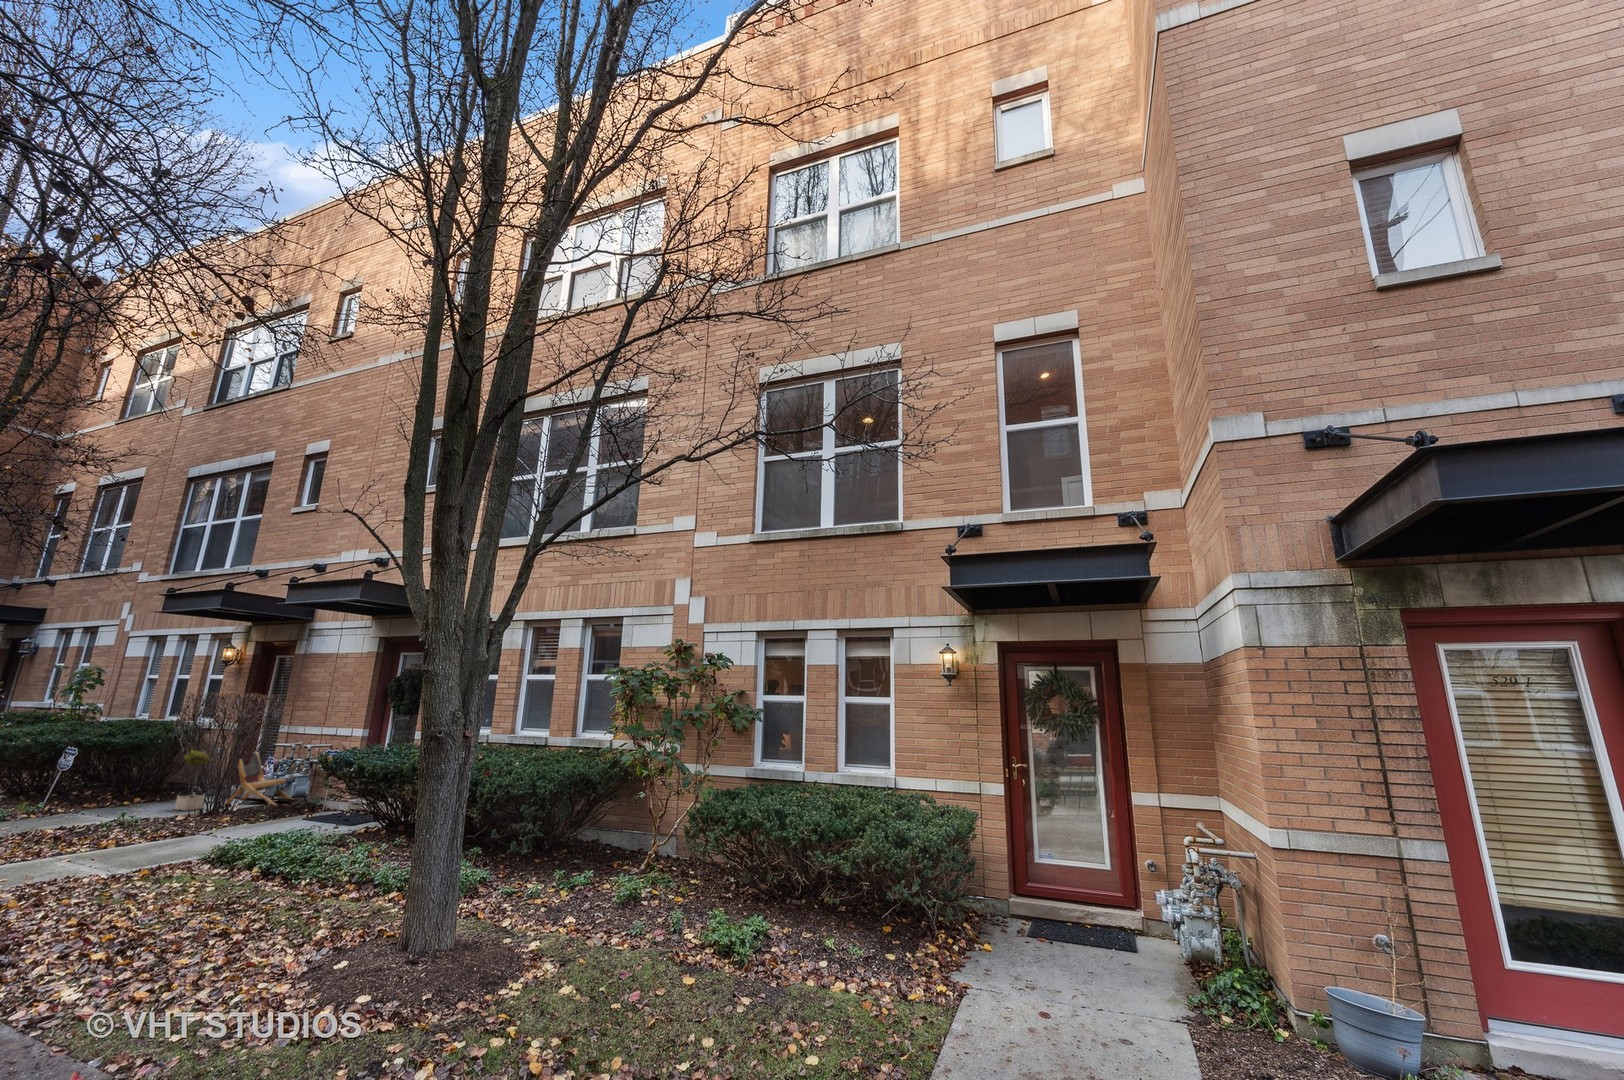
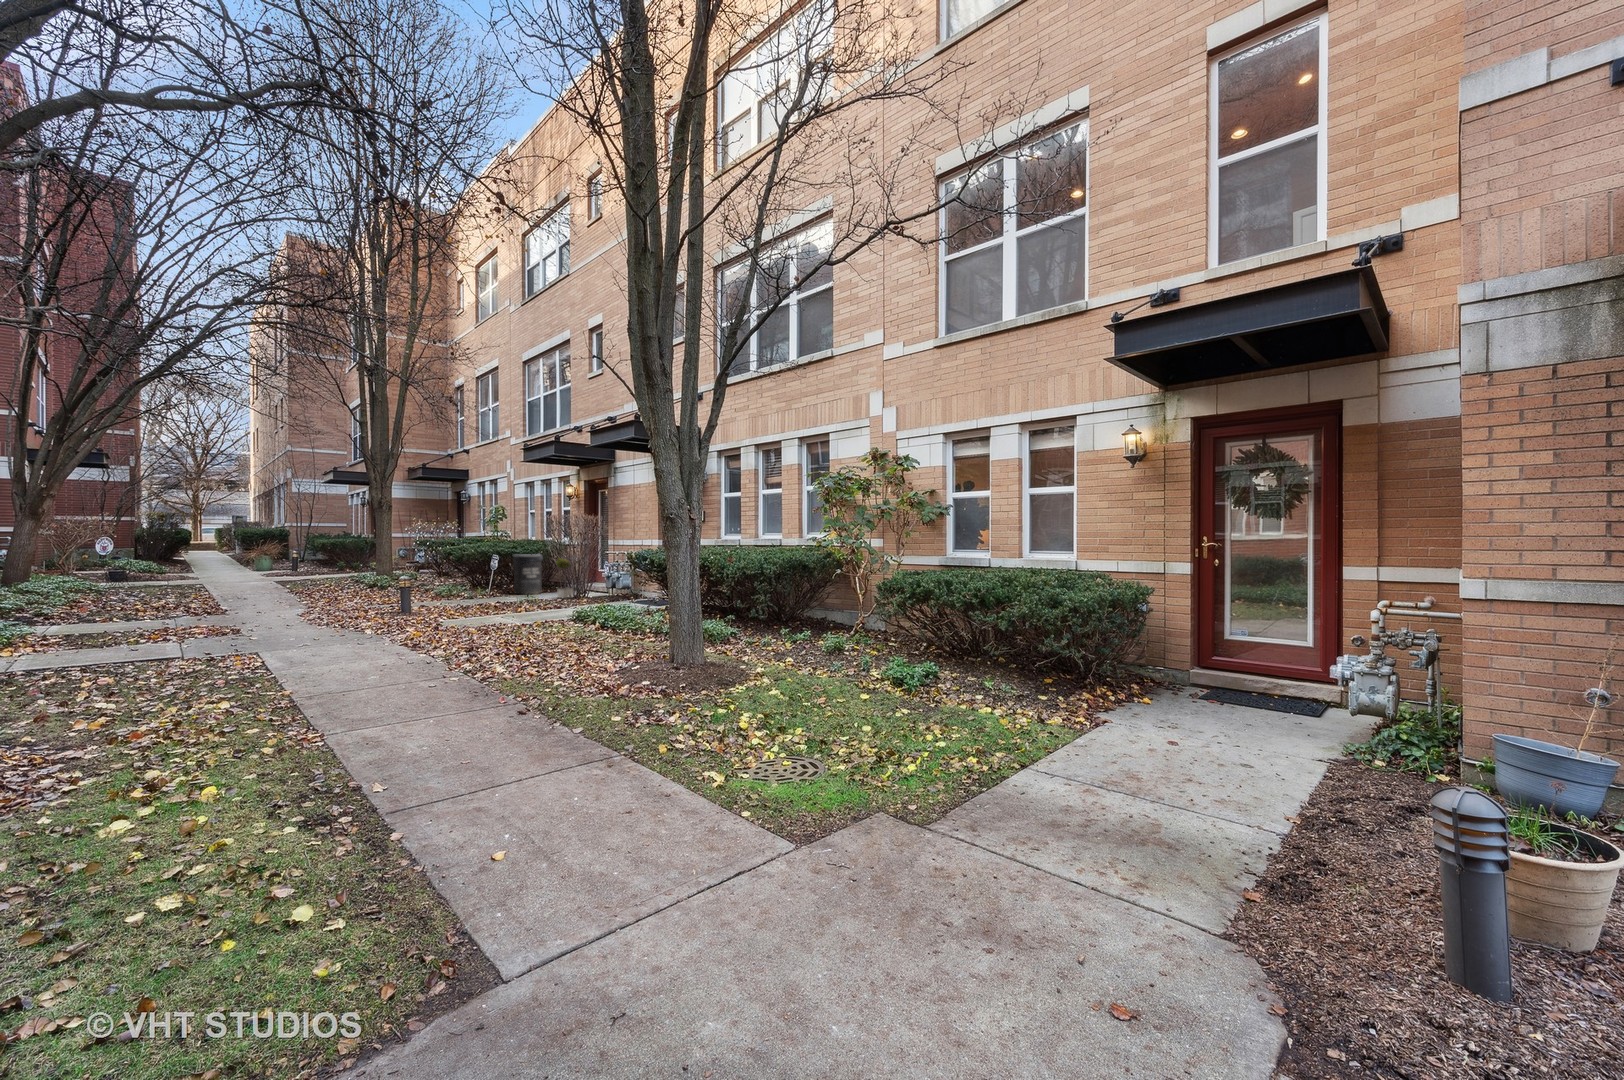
trash can: none [92,741,161,804] -> present [512,554,543,594]
lounge chair: present [225,752,298,805] -> none [586,560,628,597]

